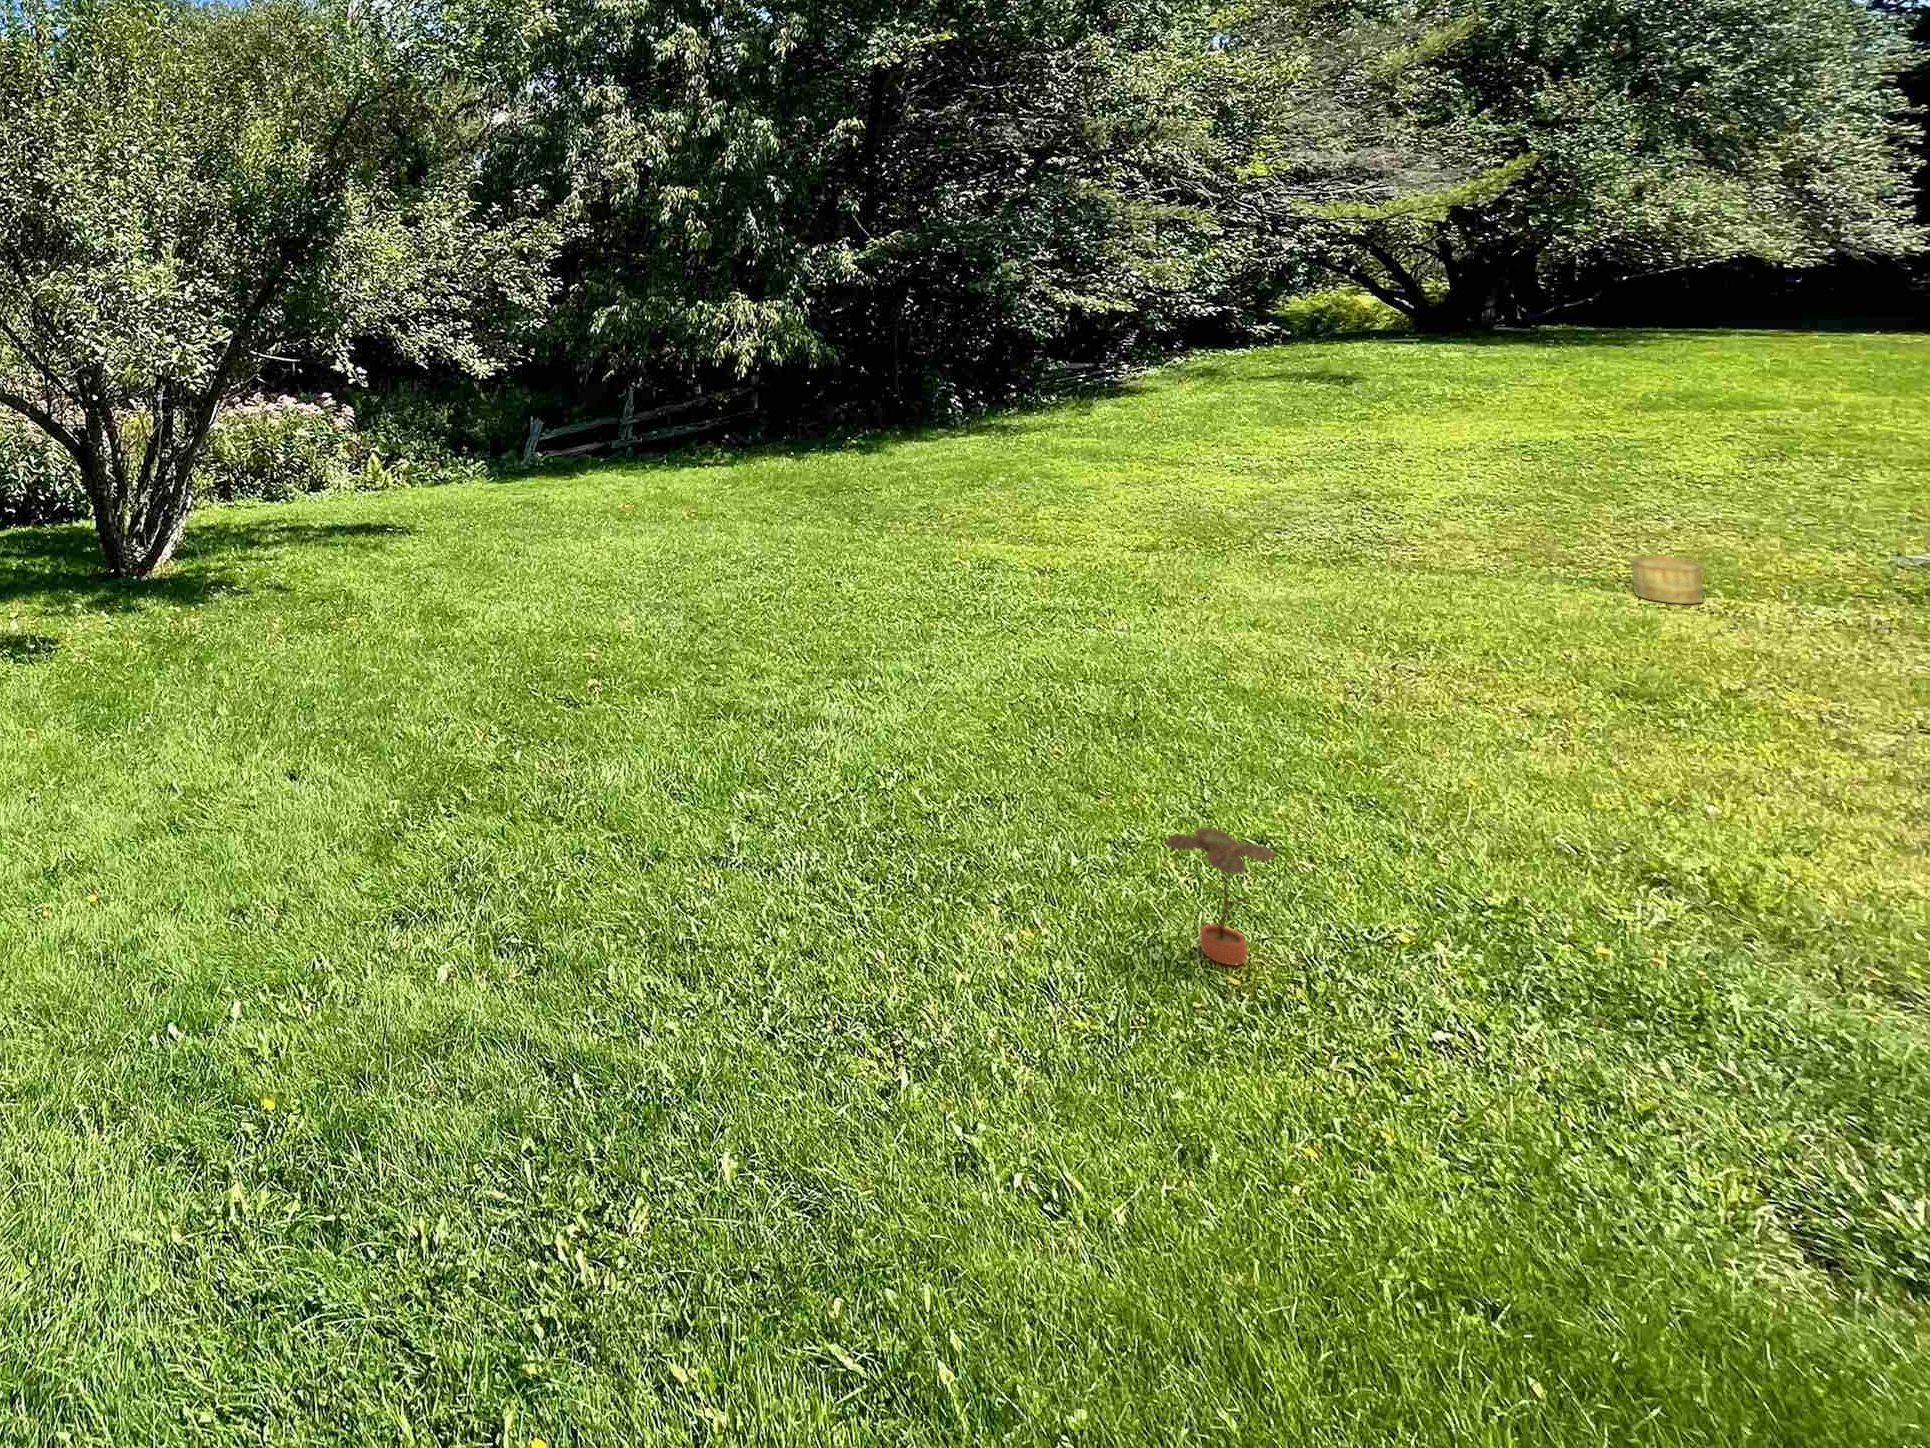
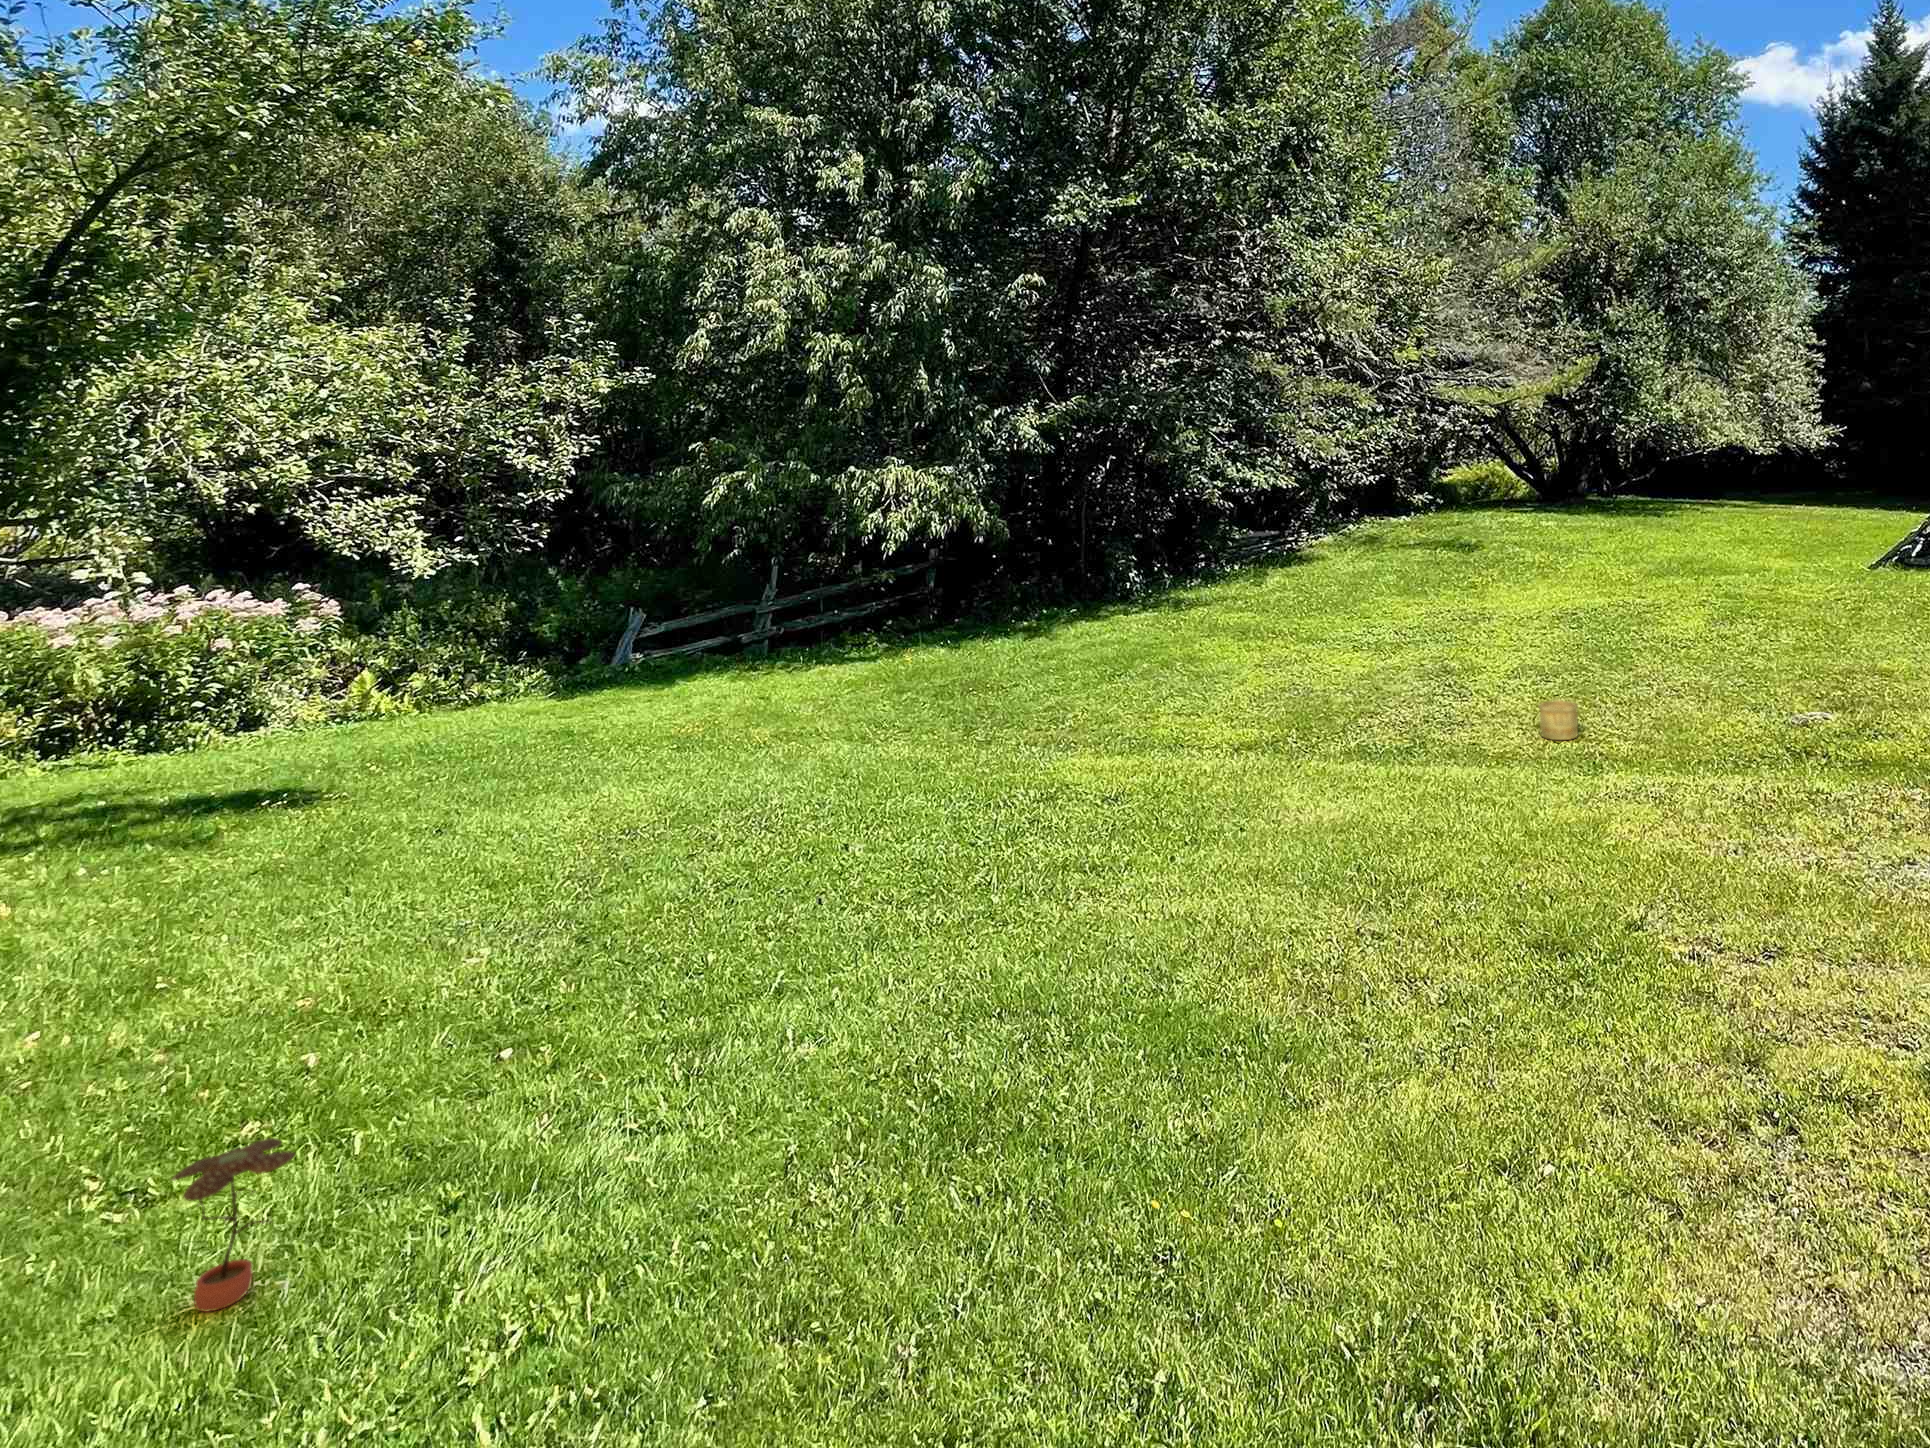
potted plant: present [1165,827,1275,965] -> present [171,1138,295,1311]

